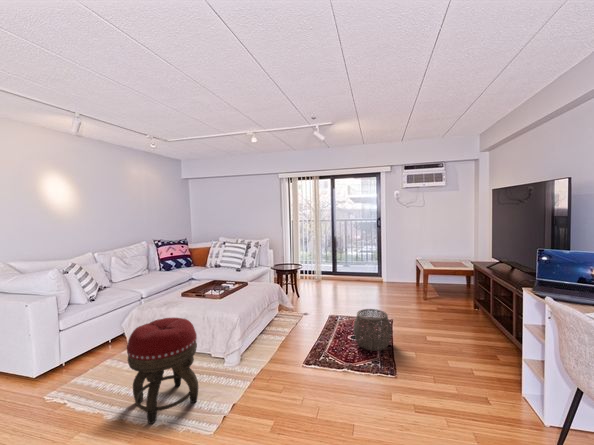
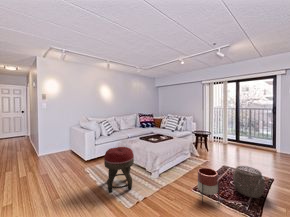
planter: none [314,323,345,381] -> present [198,168,219,204]

